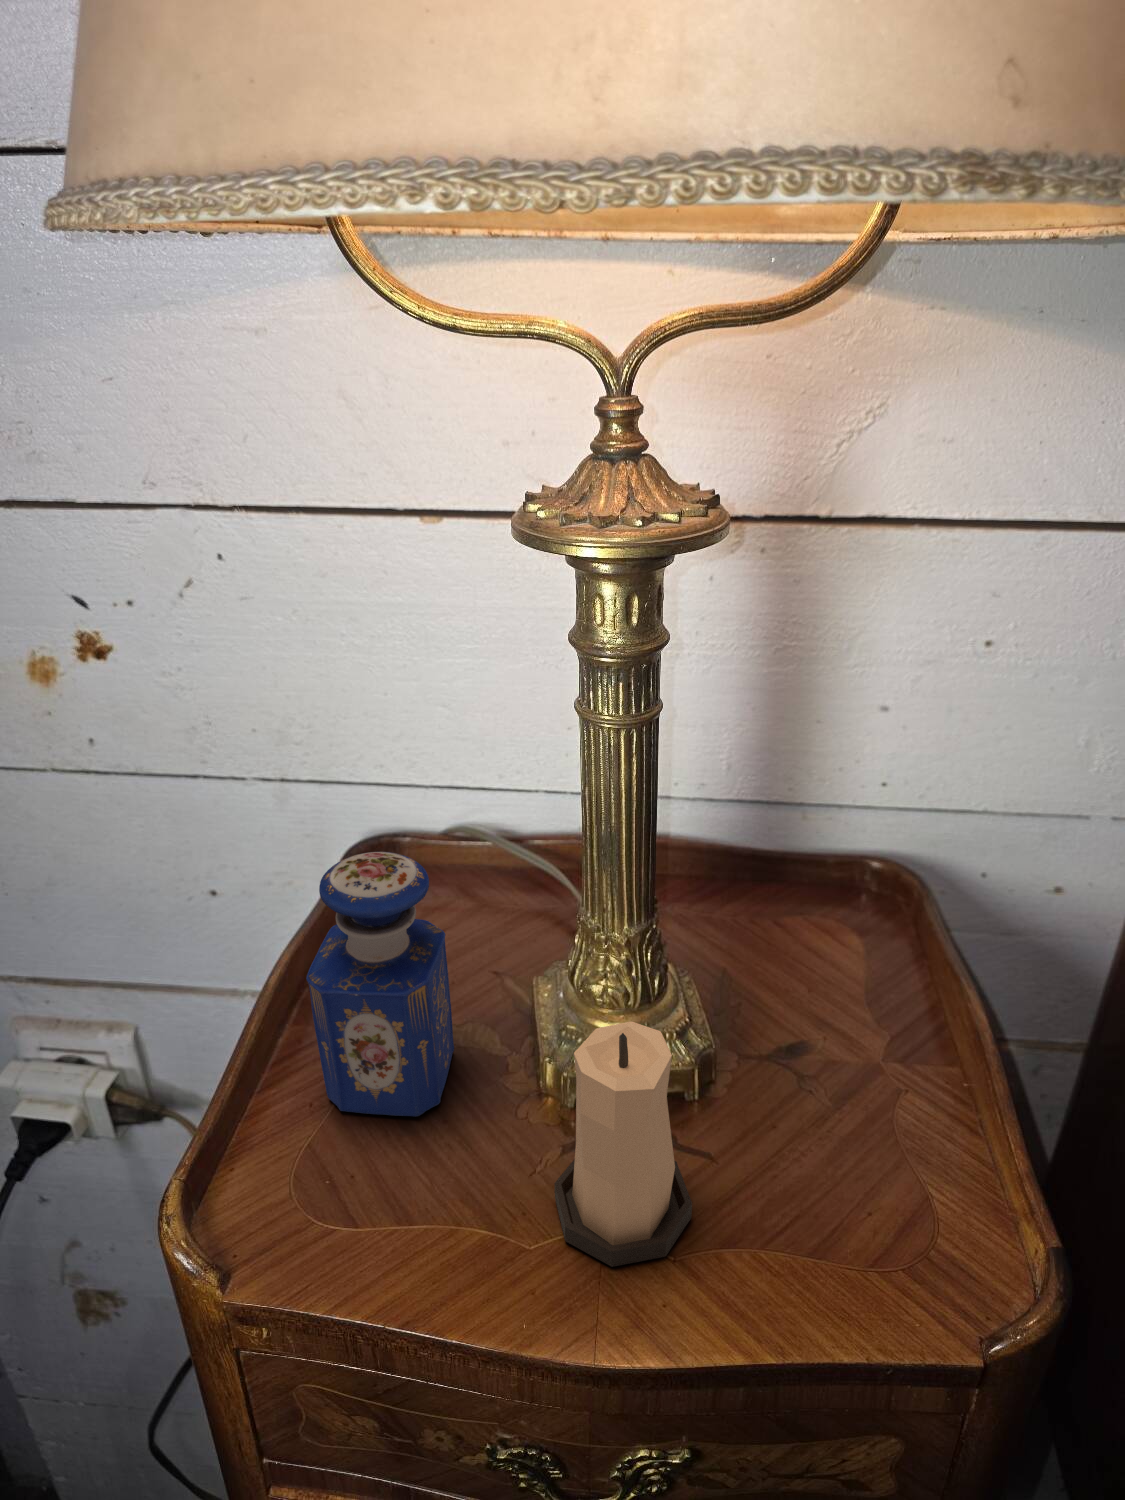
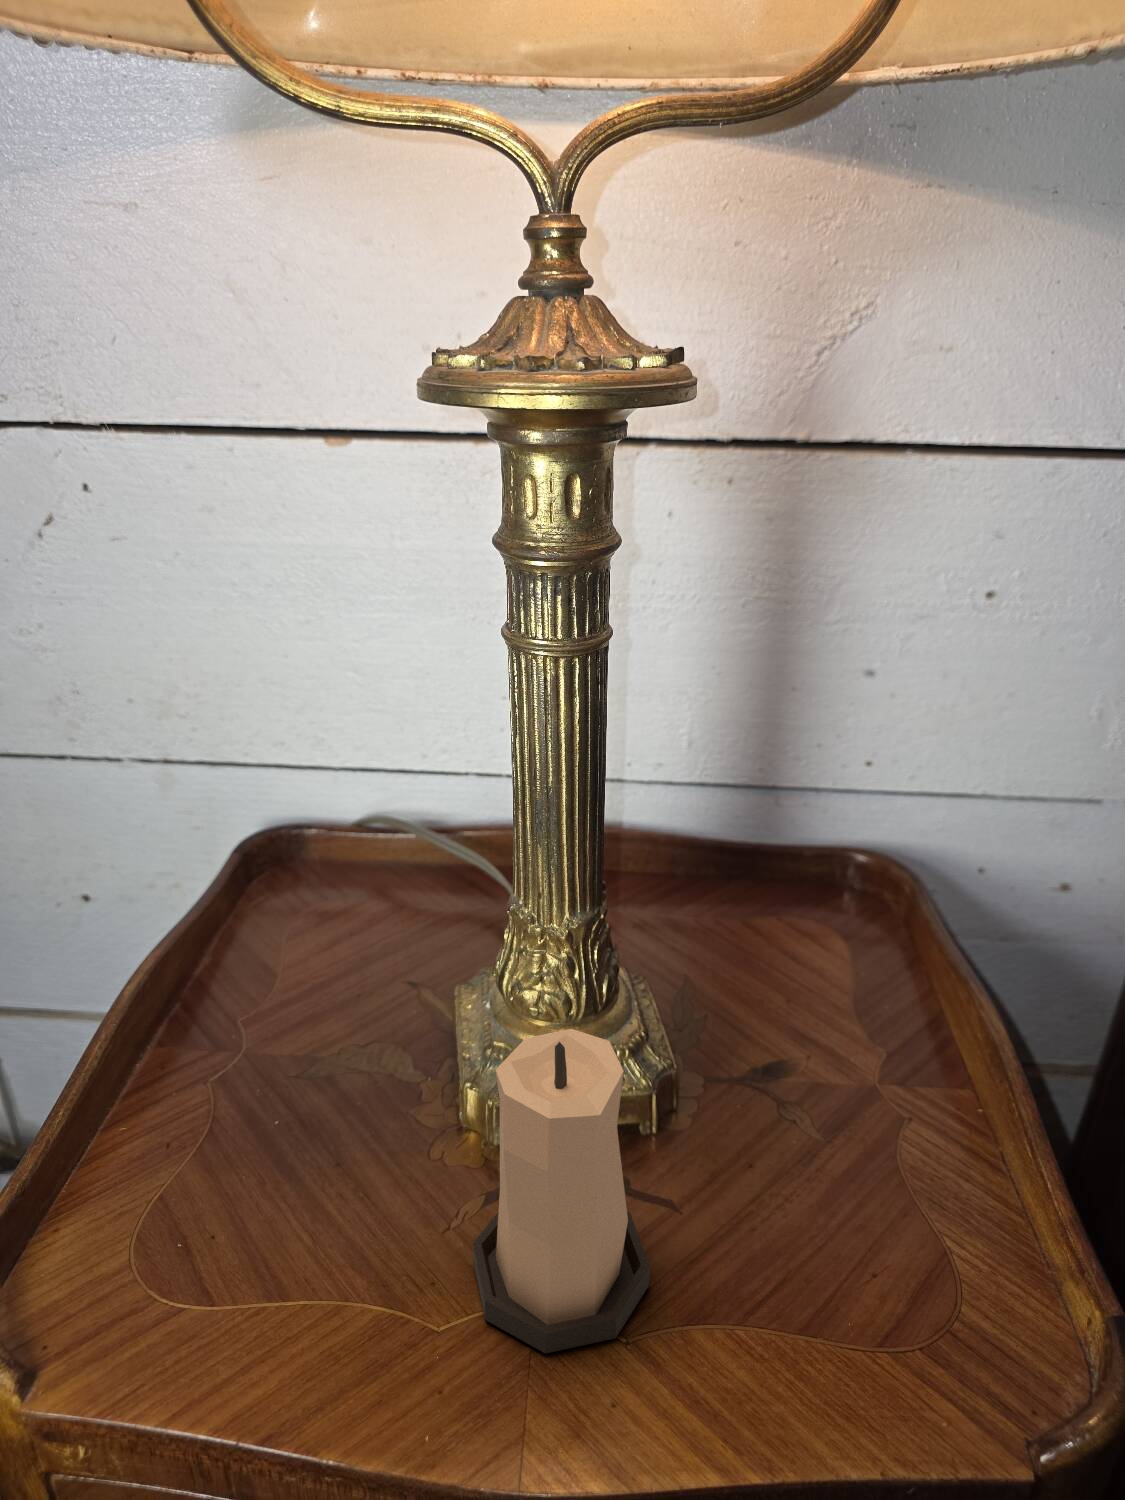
perfume bottle: present [306,852,454,1116] -> none [158,822,354,1159]

